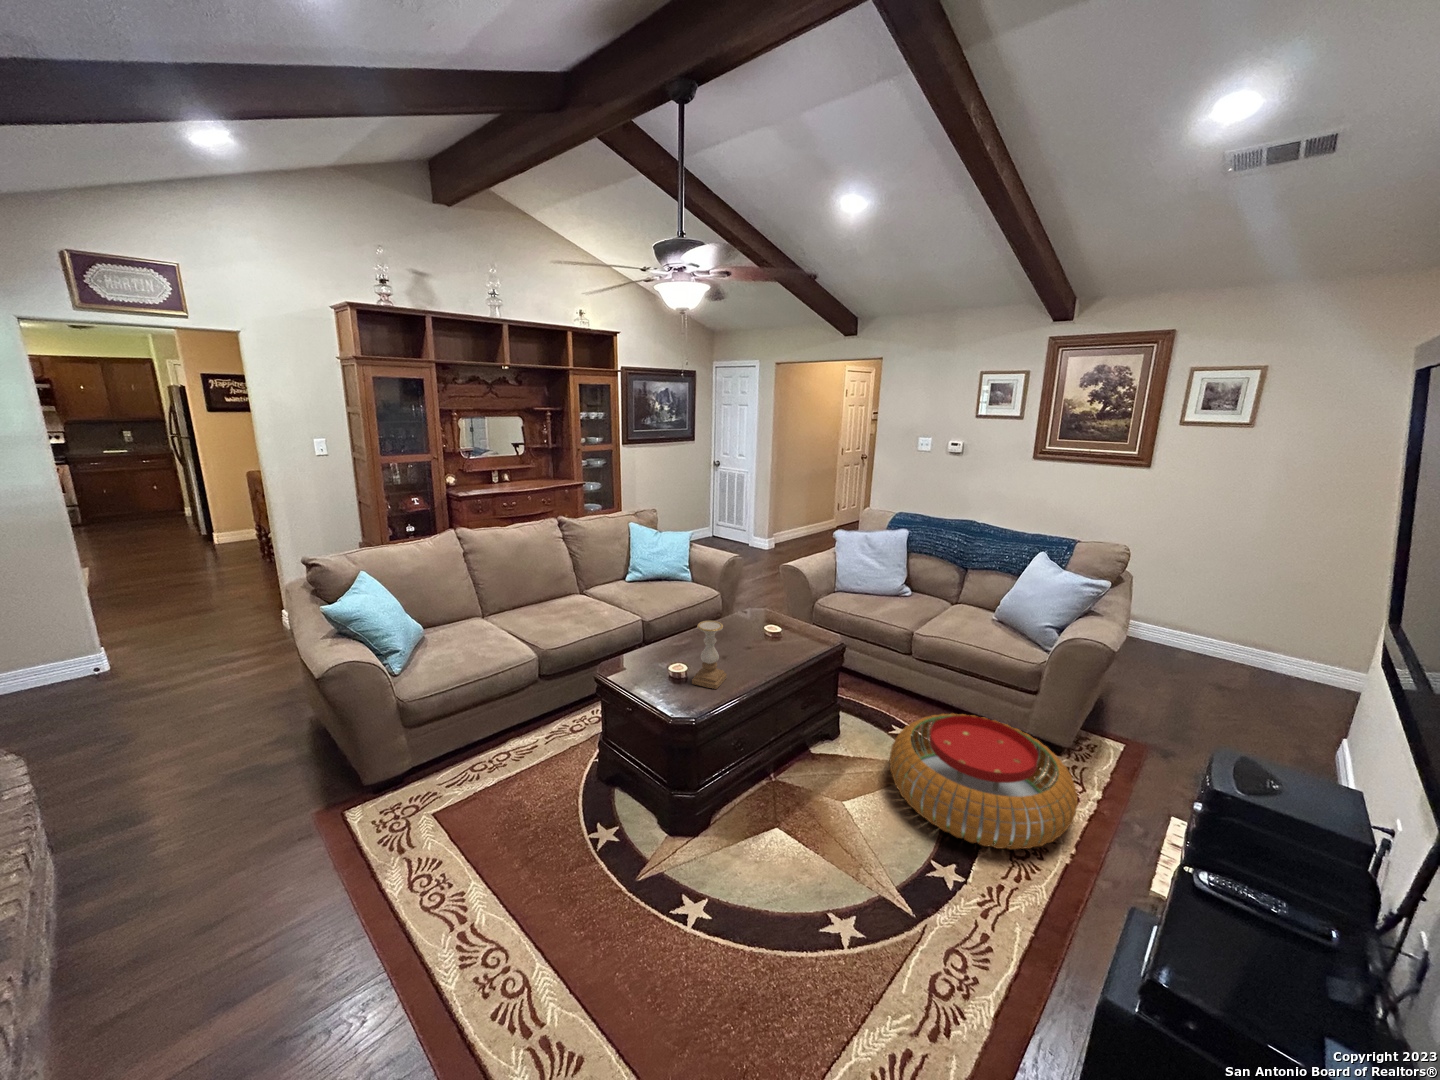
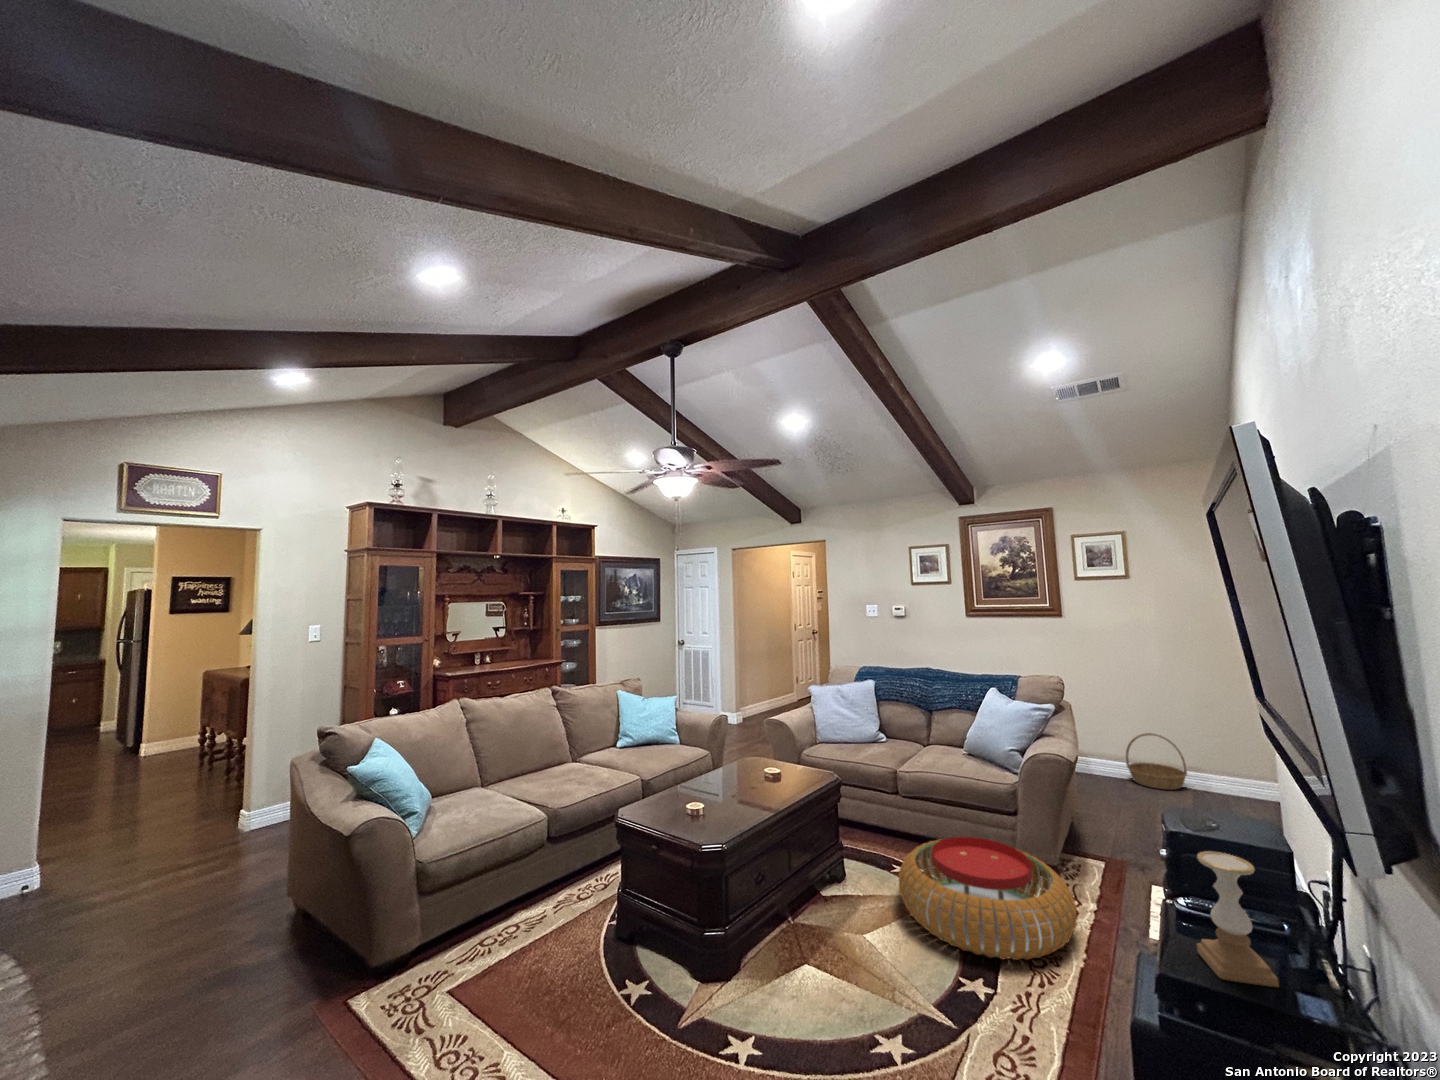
basket: none [1183,607,1254,667] -> present [1126,733,1187,790]
candle holder: present [692,620,727,689] -> present [1197,851,1279,987]

